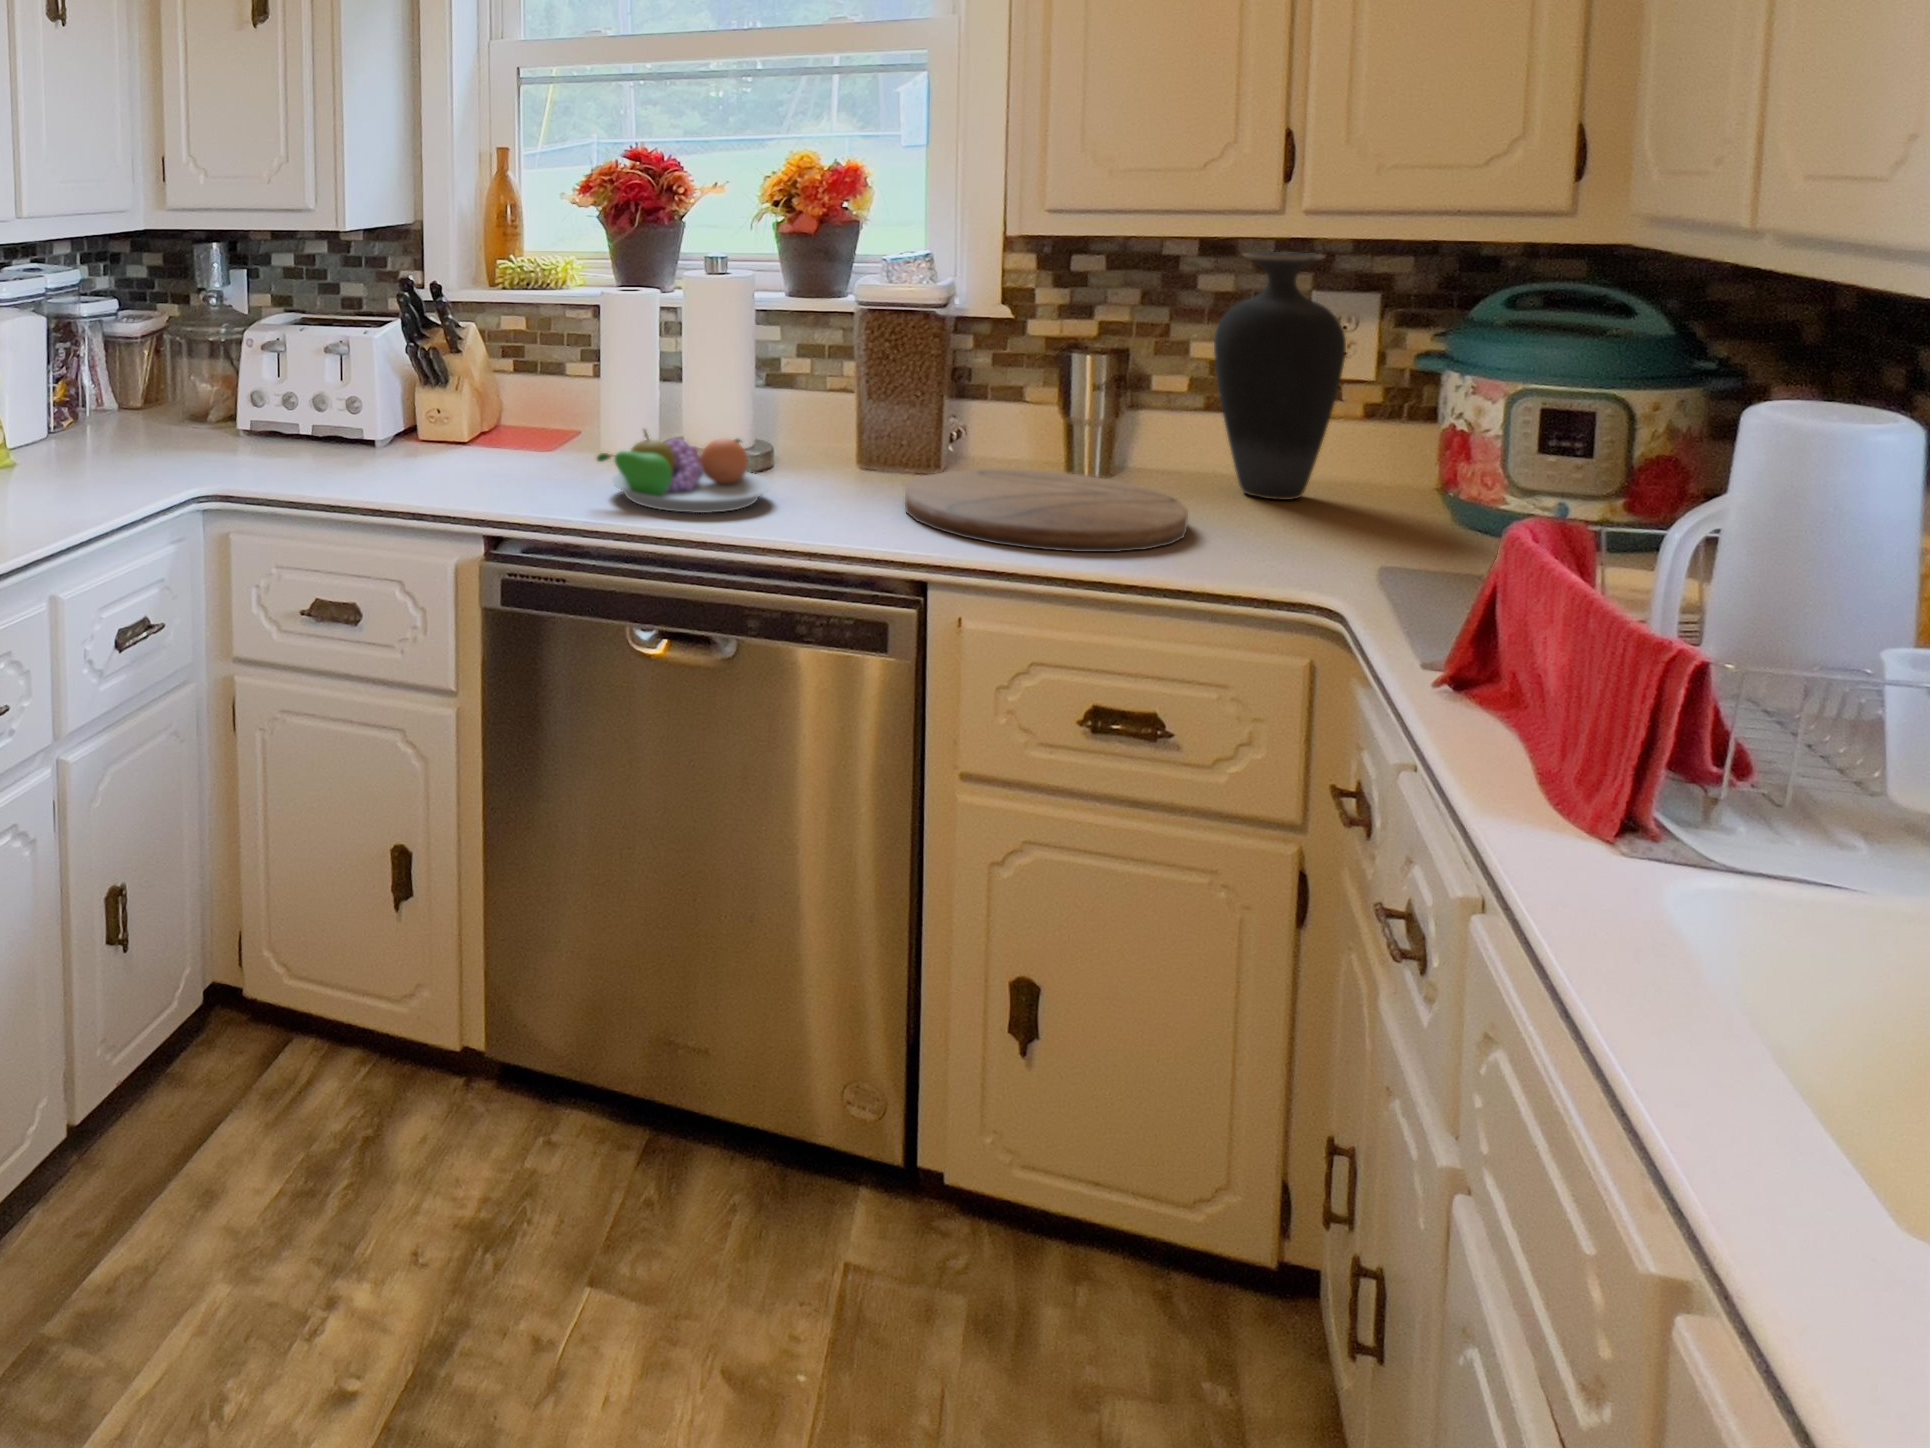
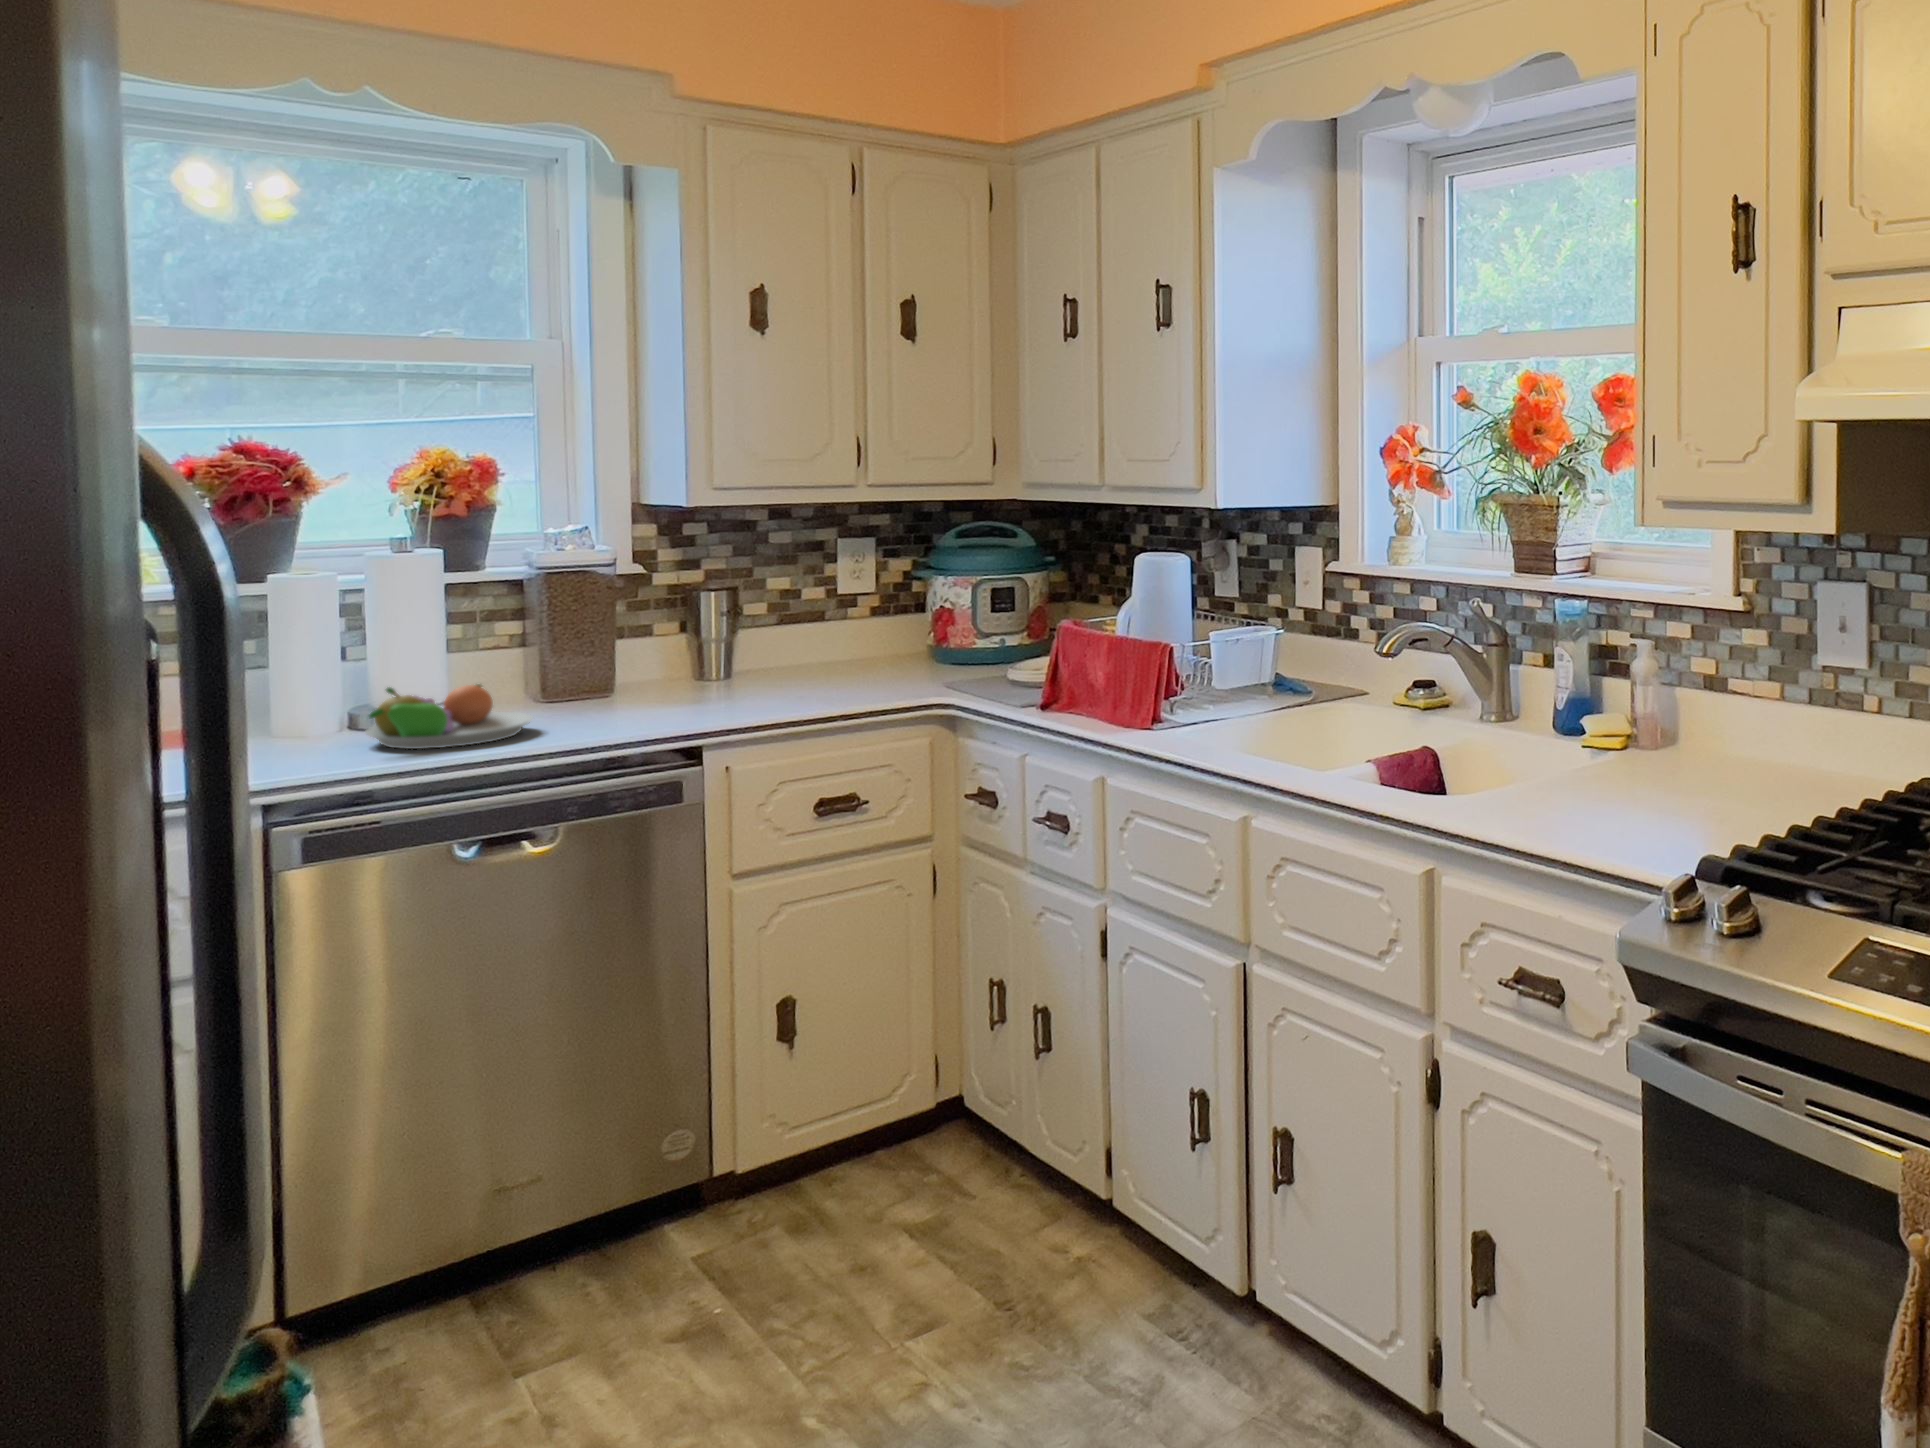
vase: present [1214,252,1346,500] -> none [797,515,877,672]
cutting board: present [905,469,1188,552] -> none [629,673,834,717]

